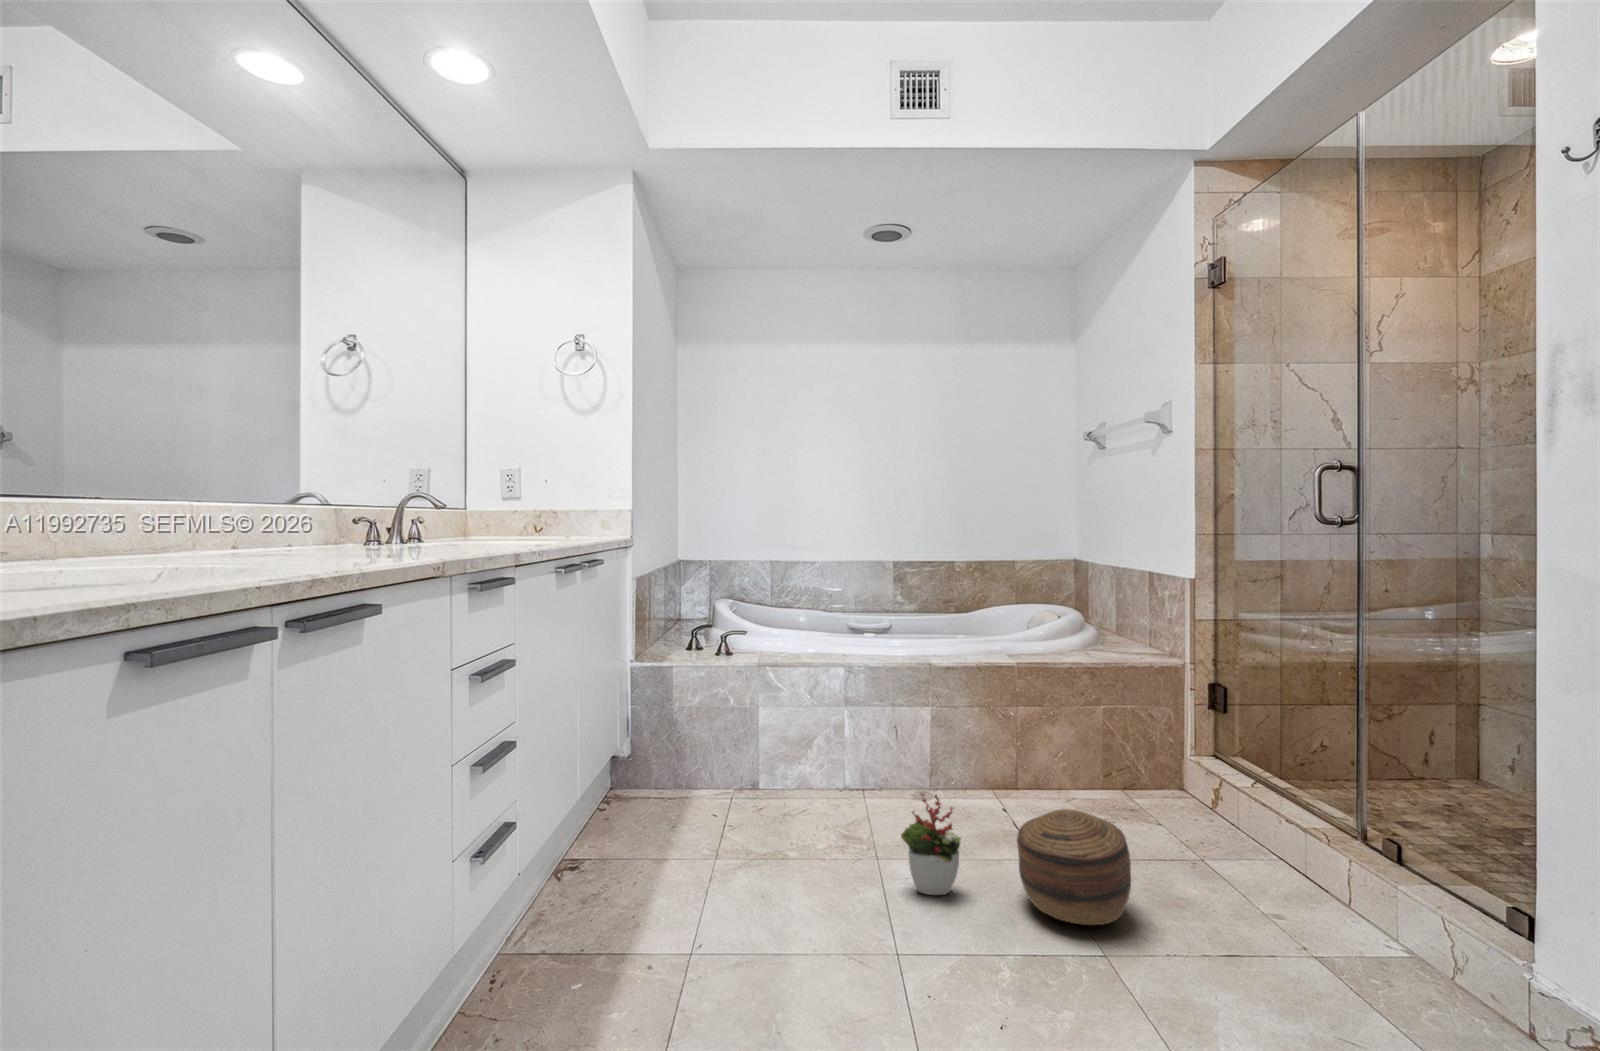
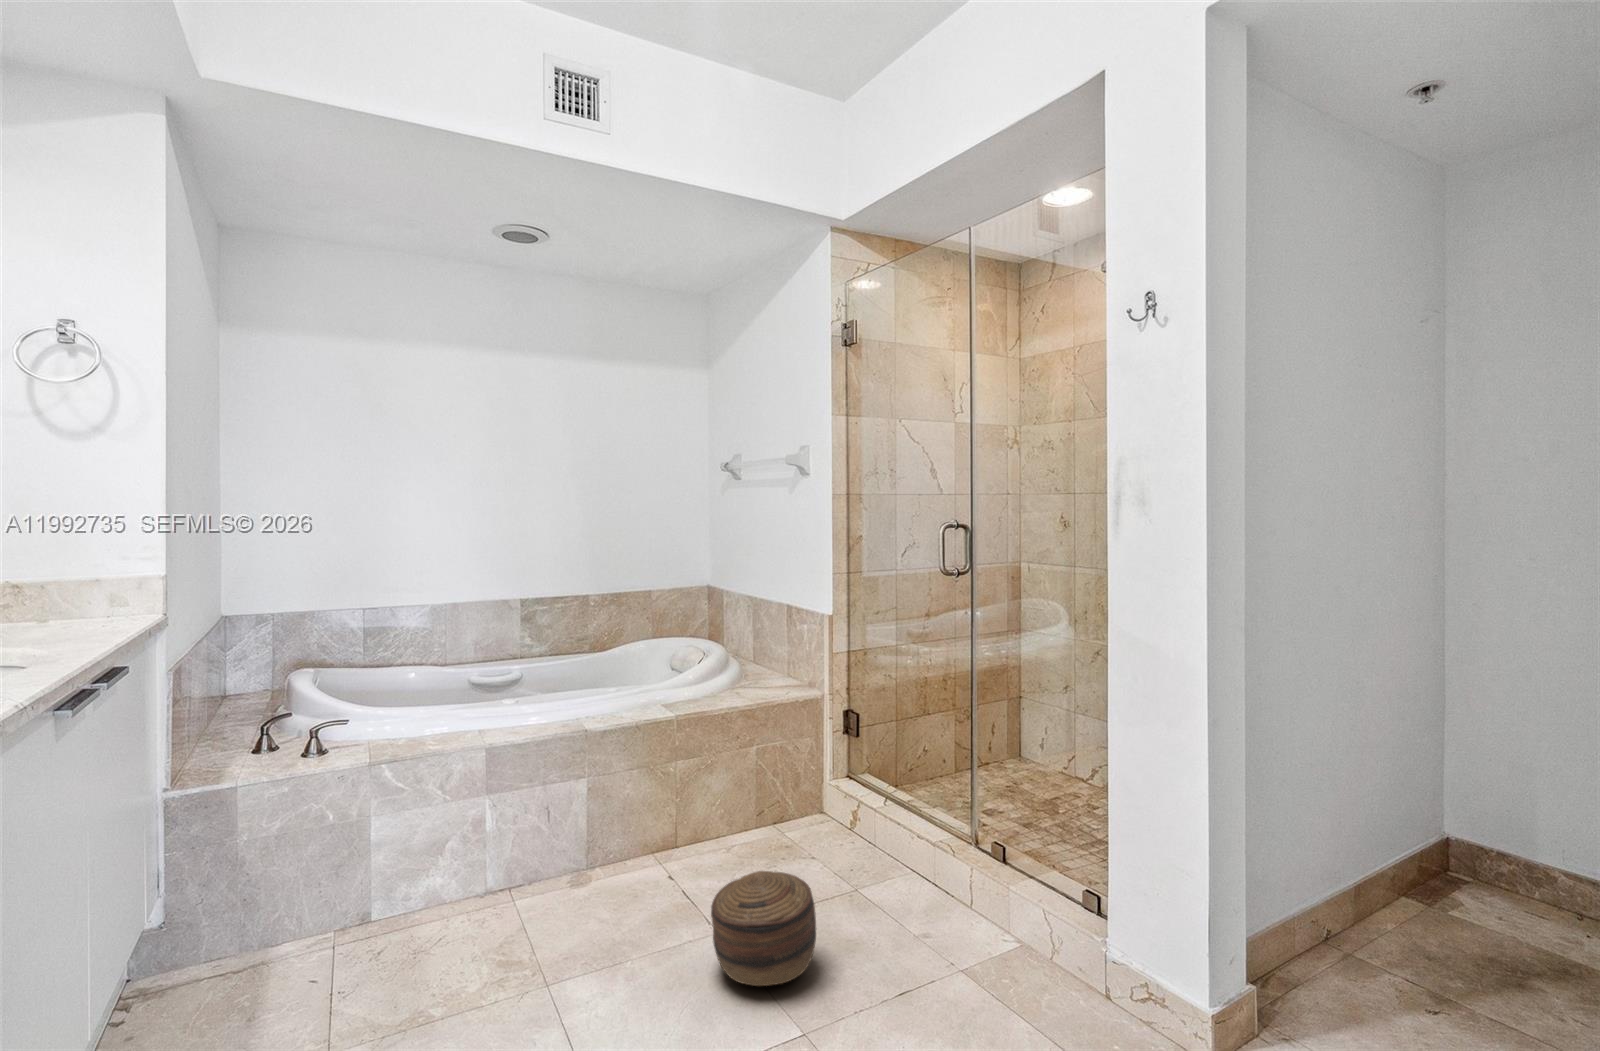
decorative plant: present [901,794,961,895] -> none [591,888,655,1001]

